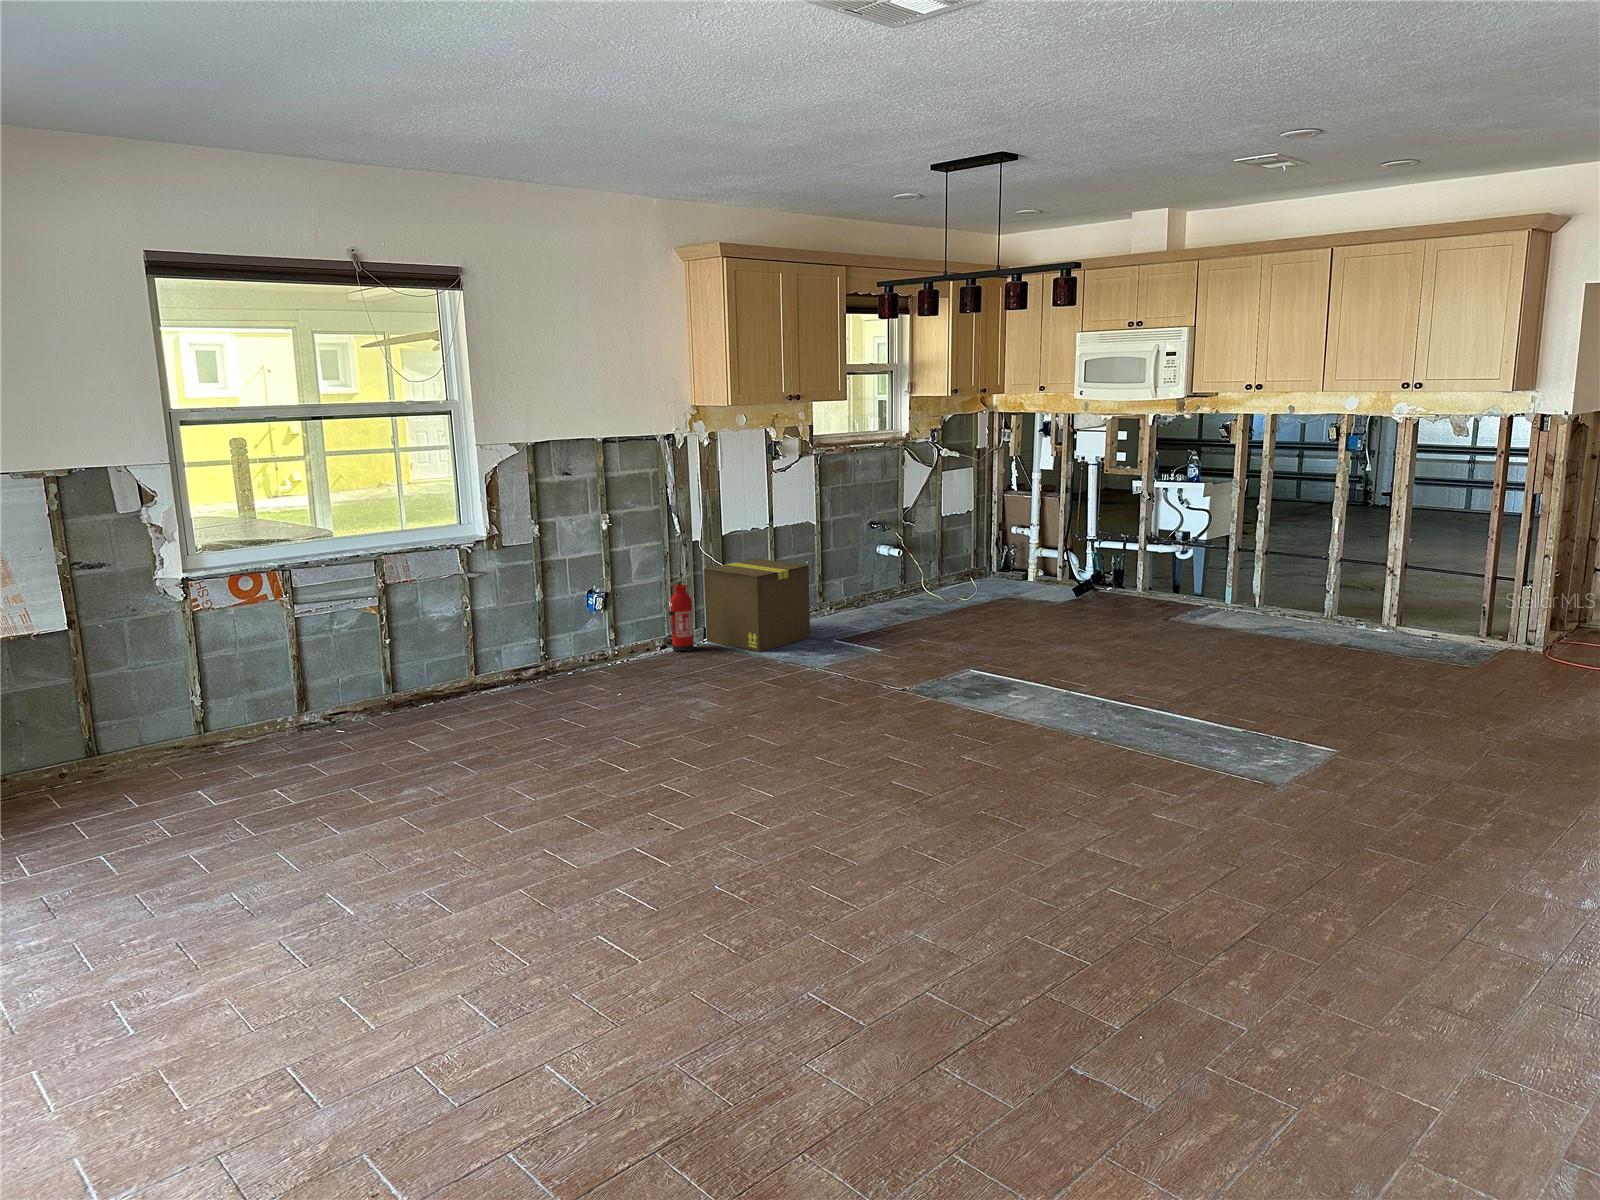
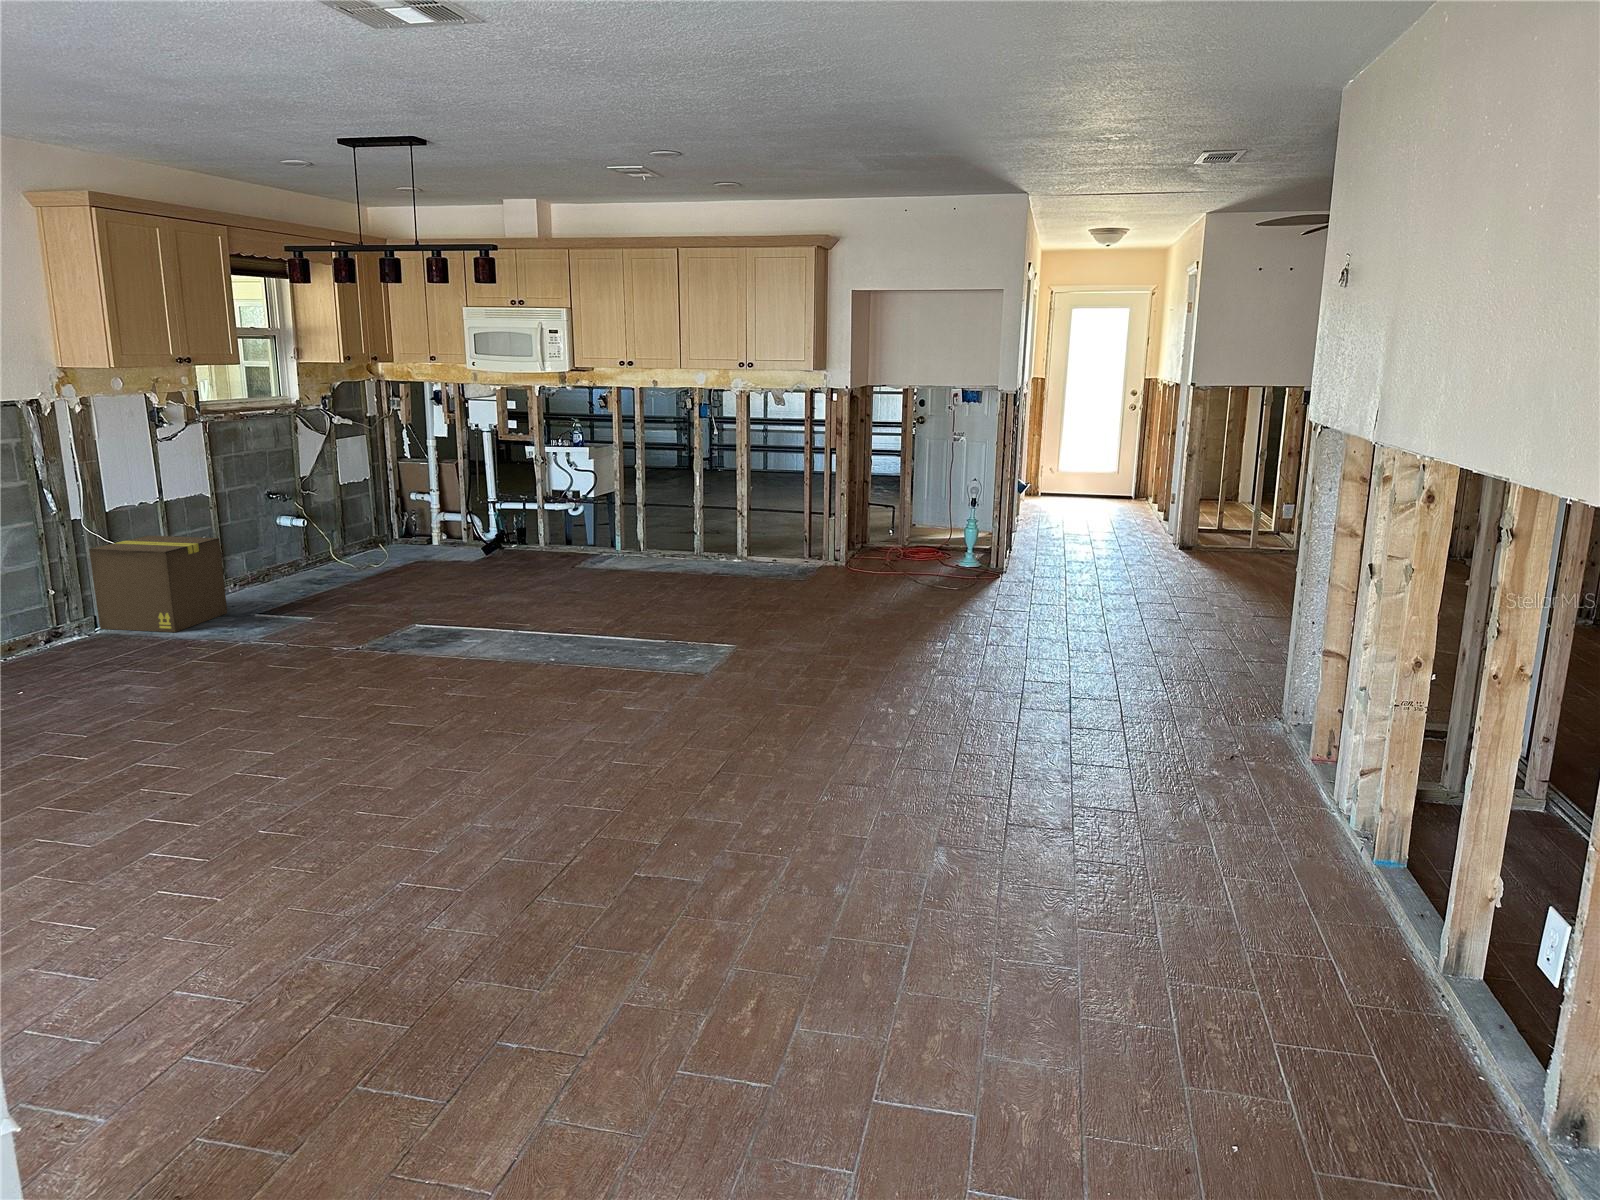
fire extinguisher: present [666,574,694,652] -> none [47,554,89,643]

